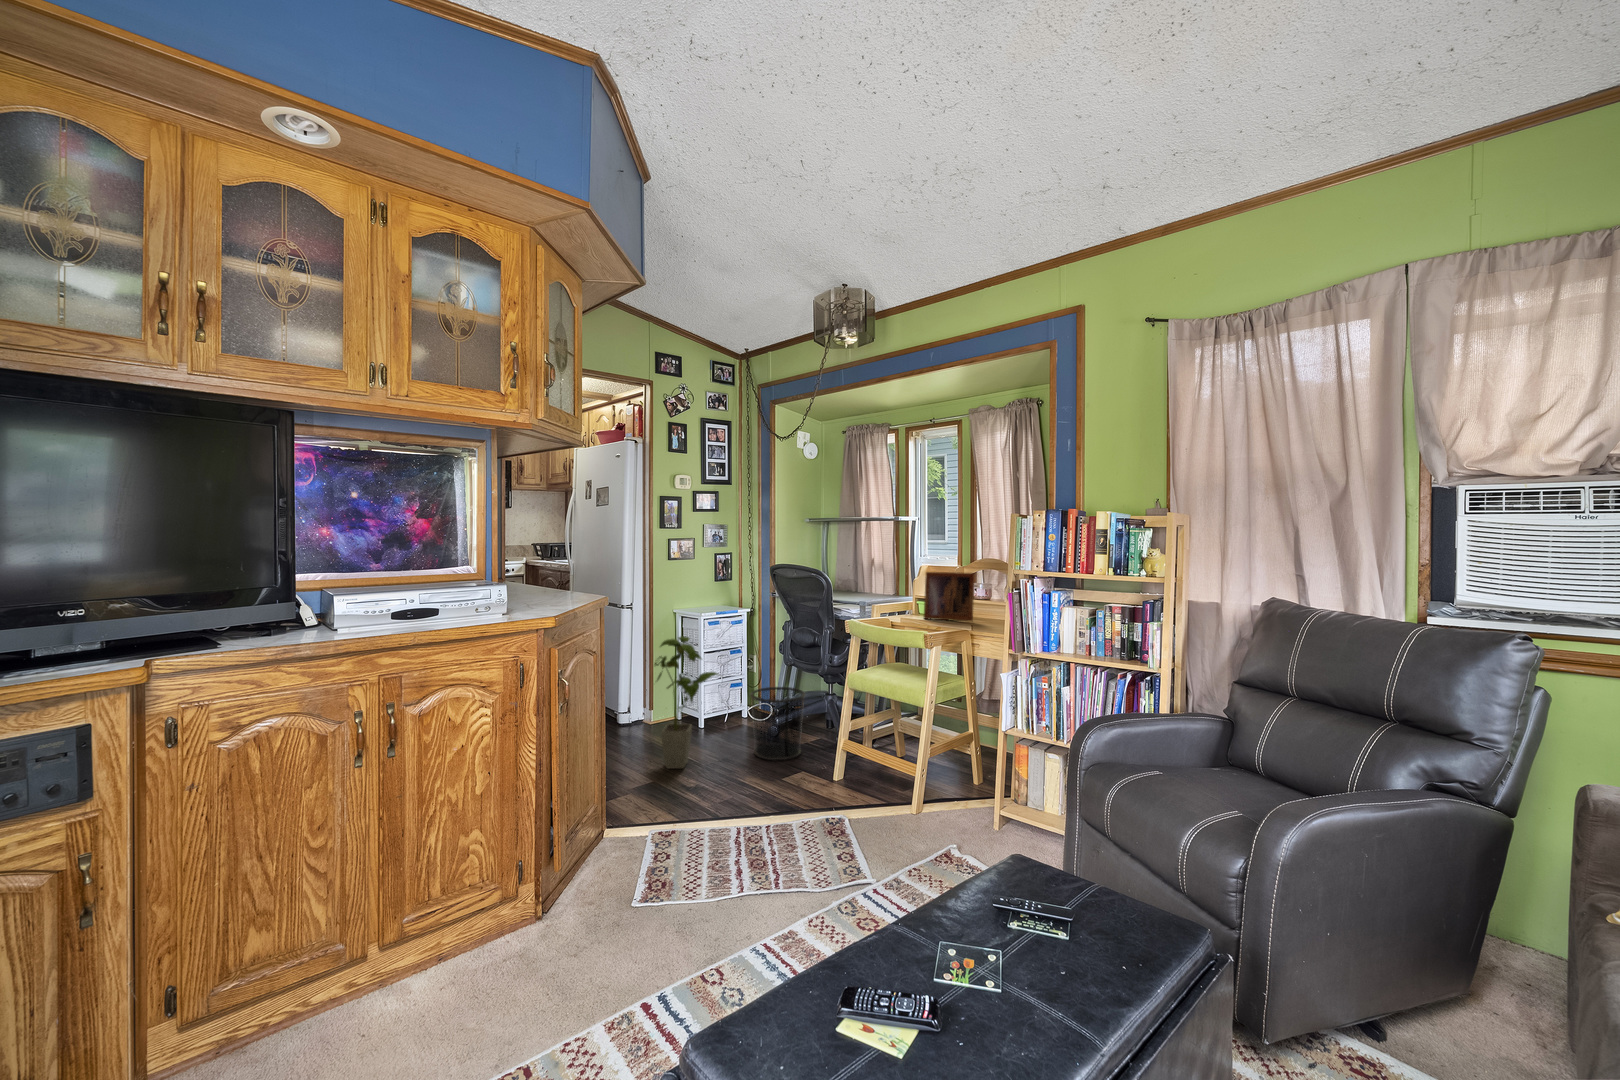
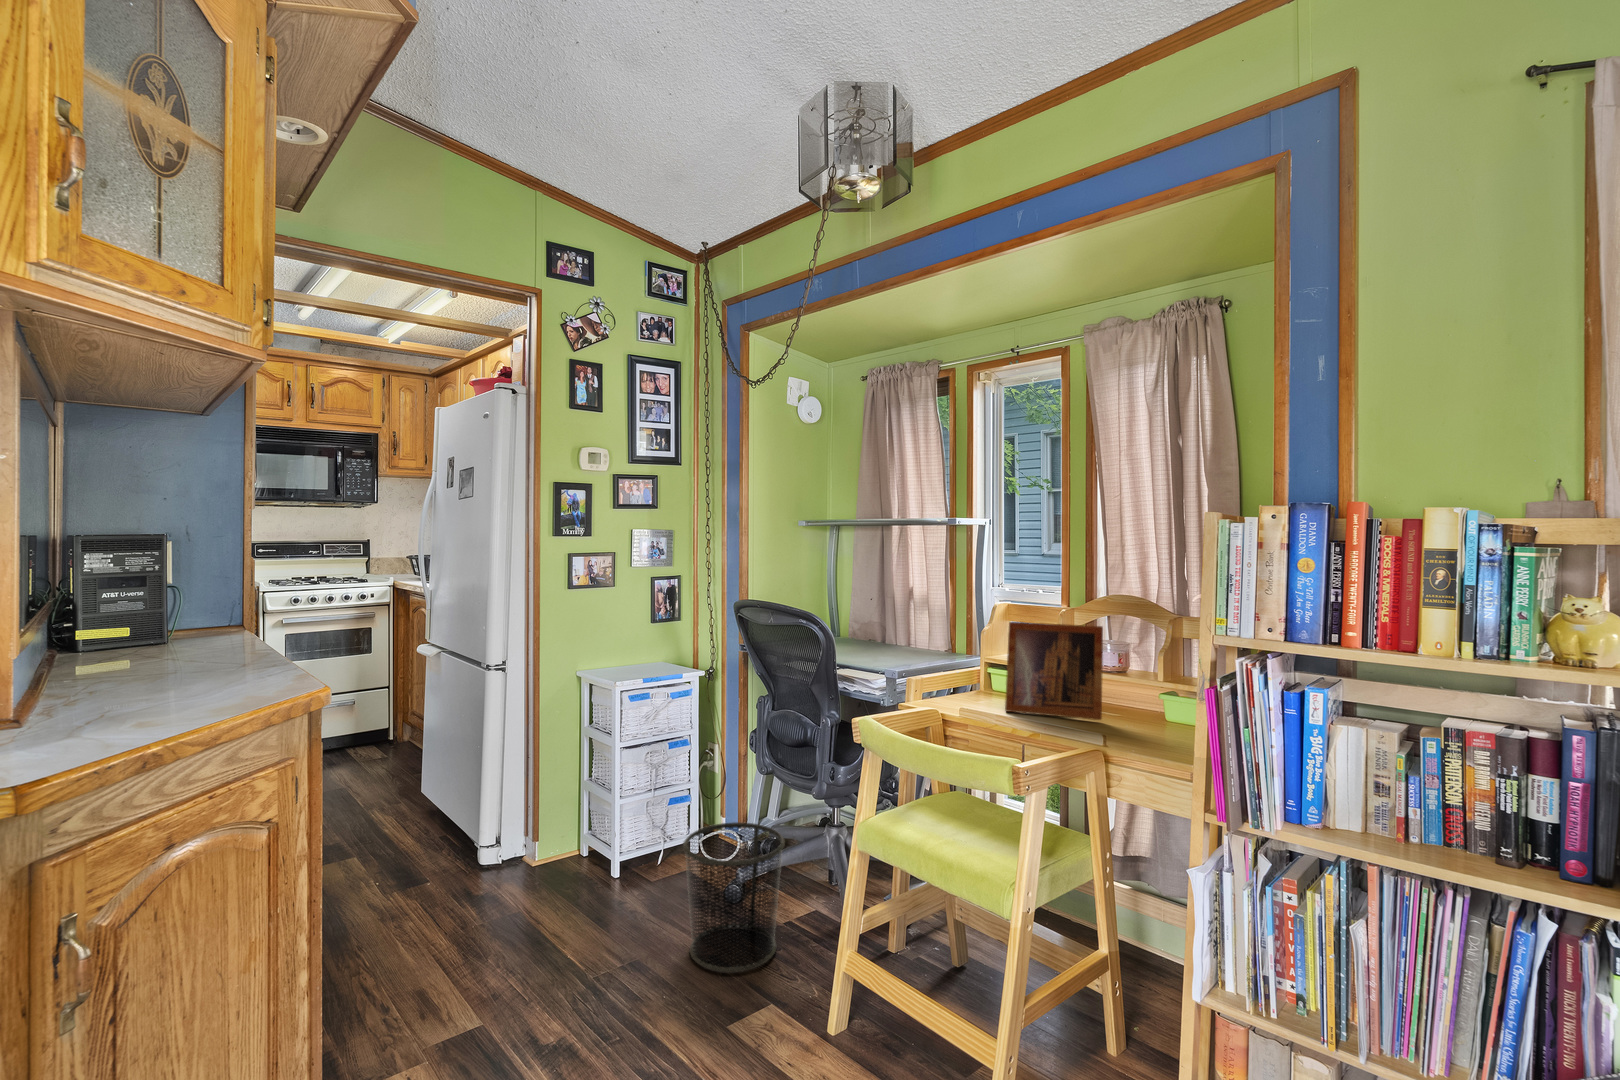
house plant: present [654,636,718,769] -> none [491,742,630,995]

